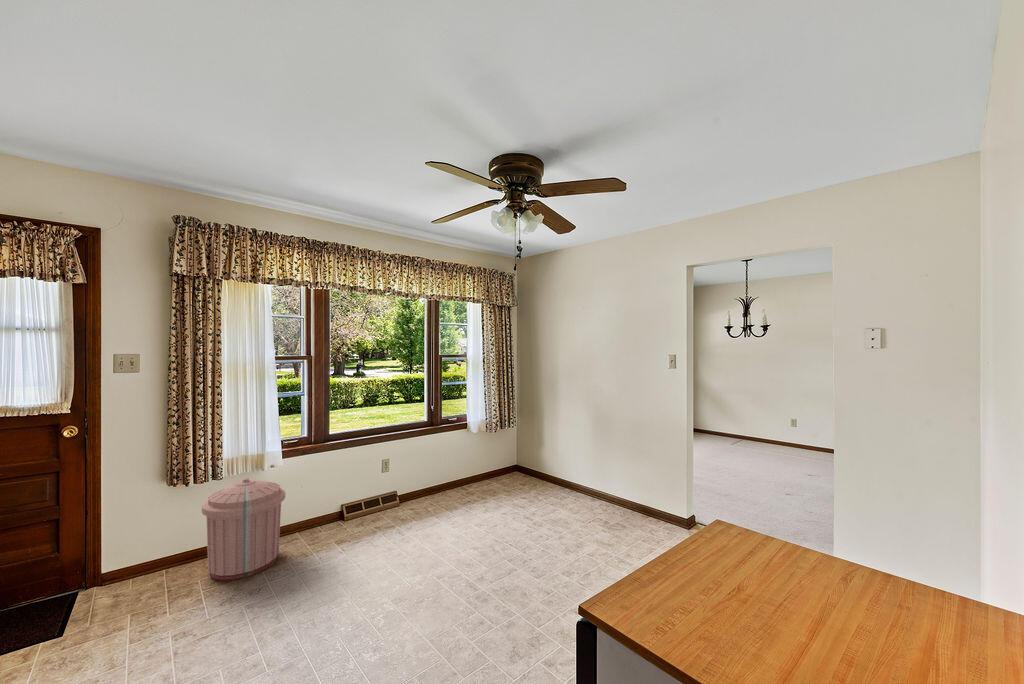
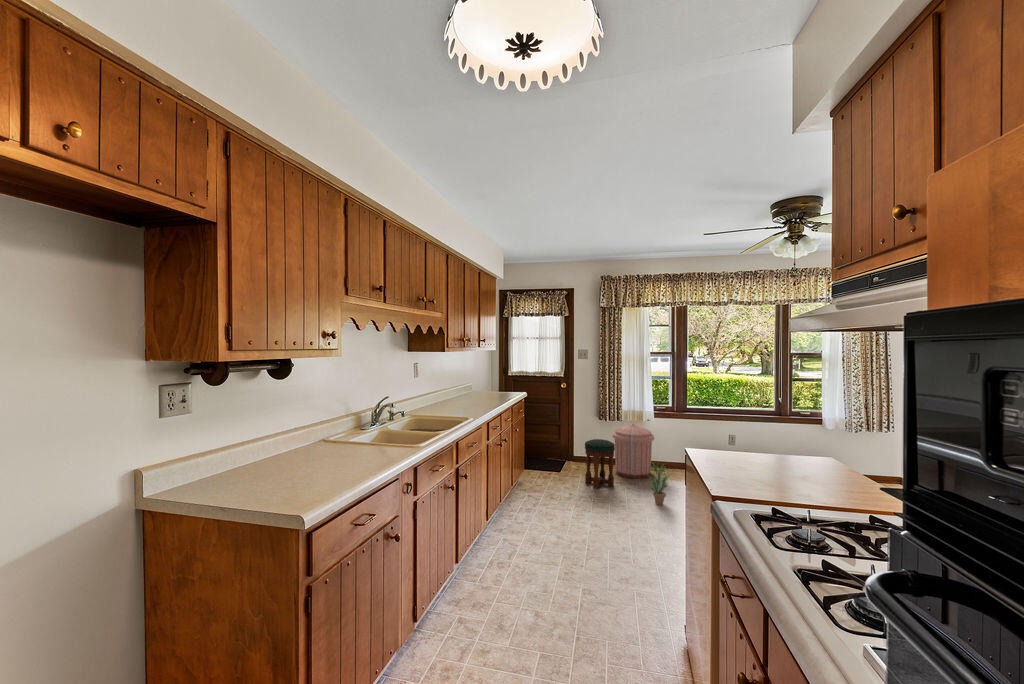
stool: none [141,530,219,648] -> present [585,439,615,489]
potted plant: none [301,542,346,622] -> present [648,462,669,505]

